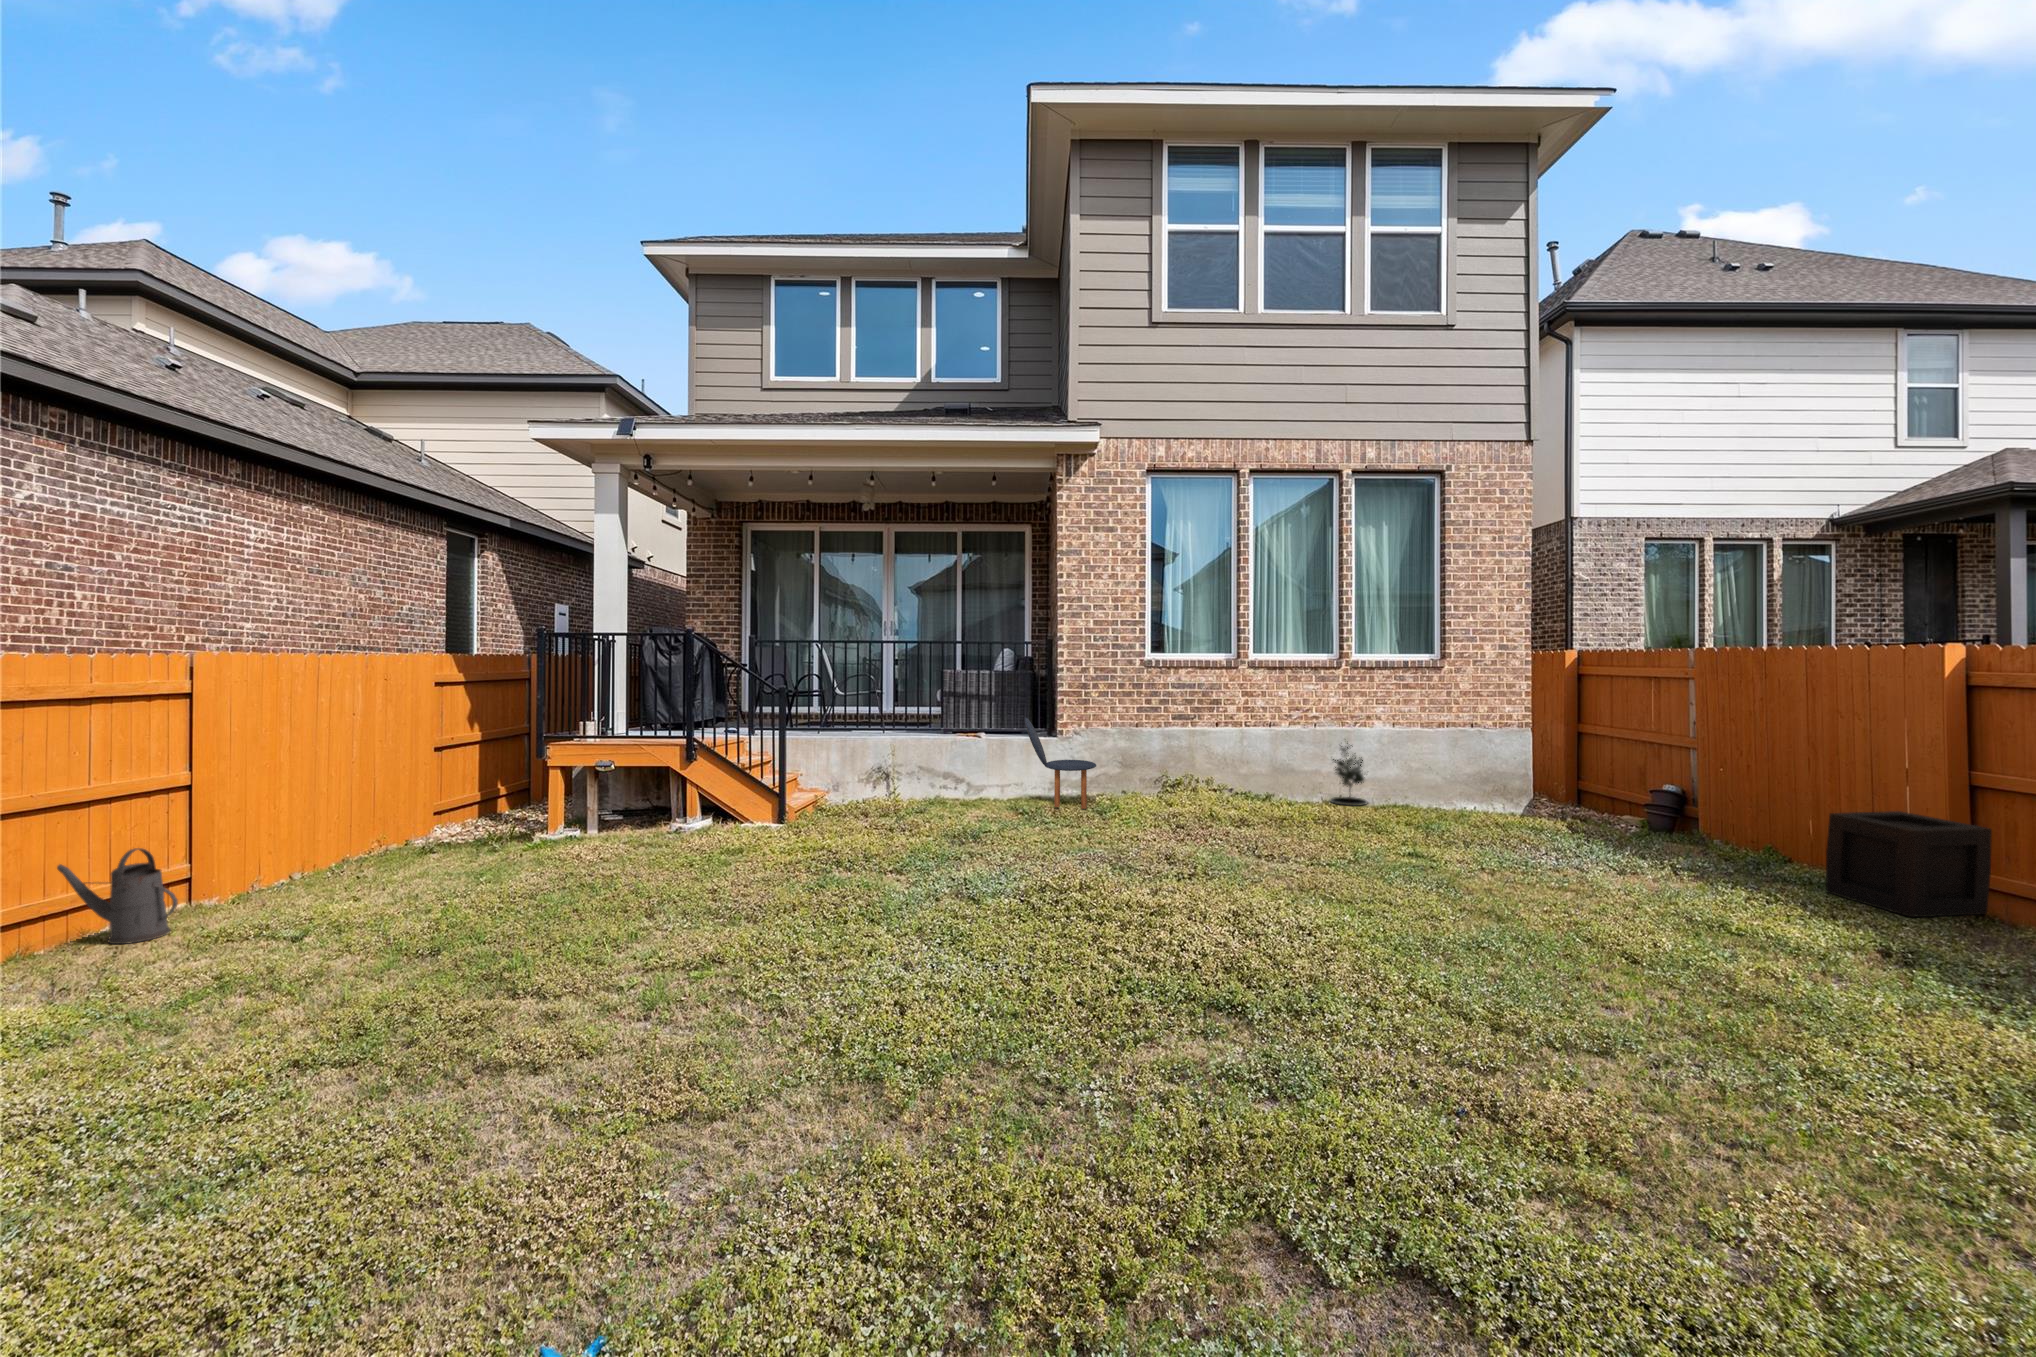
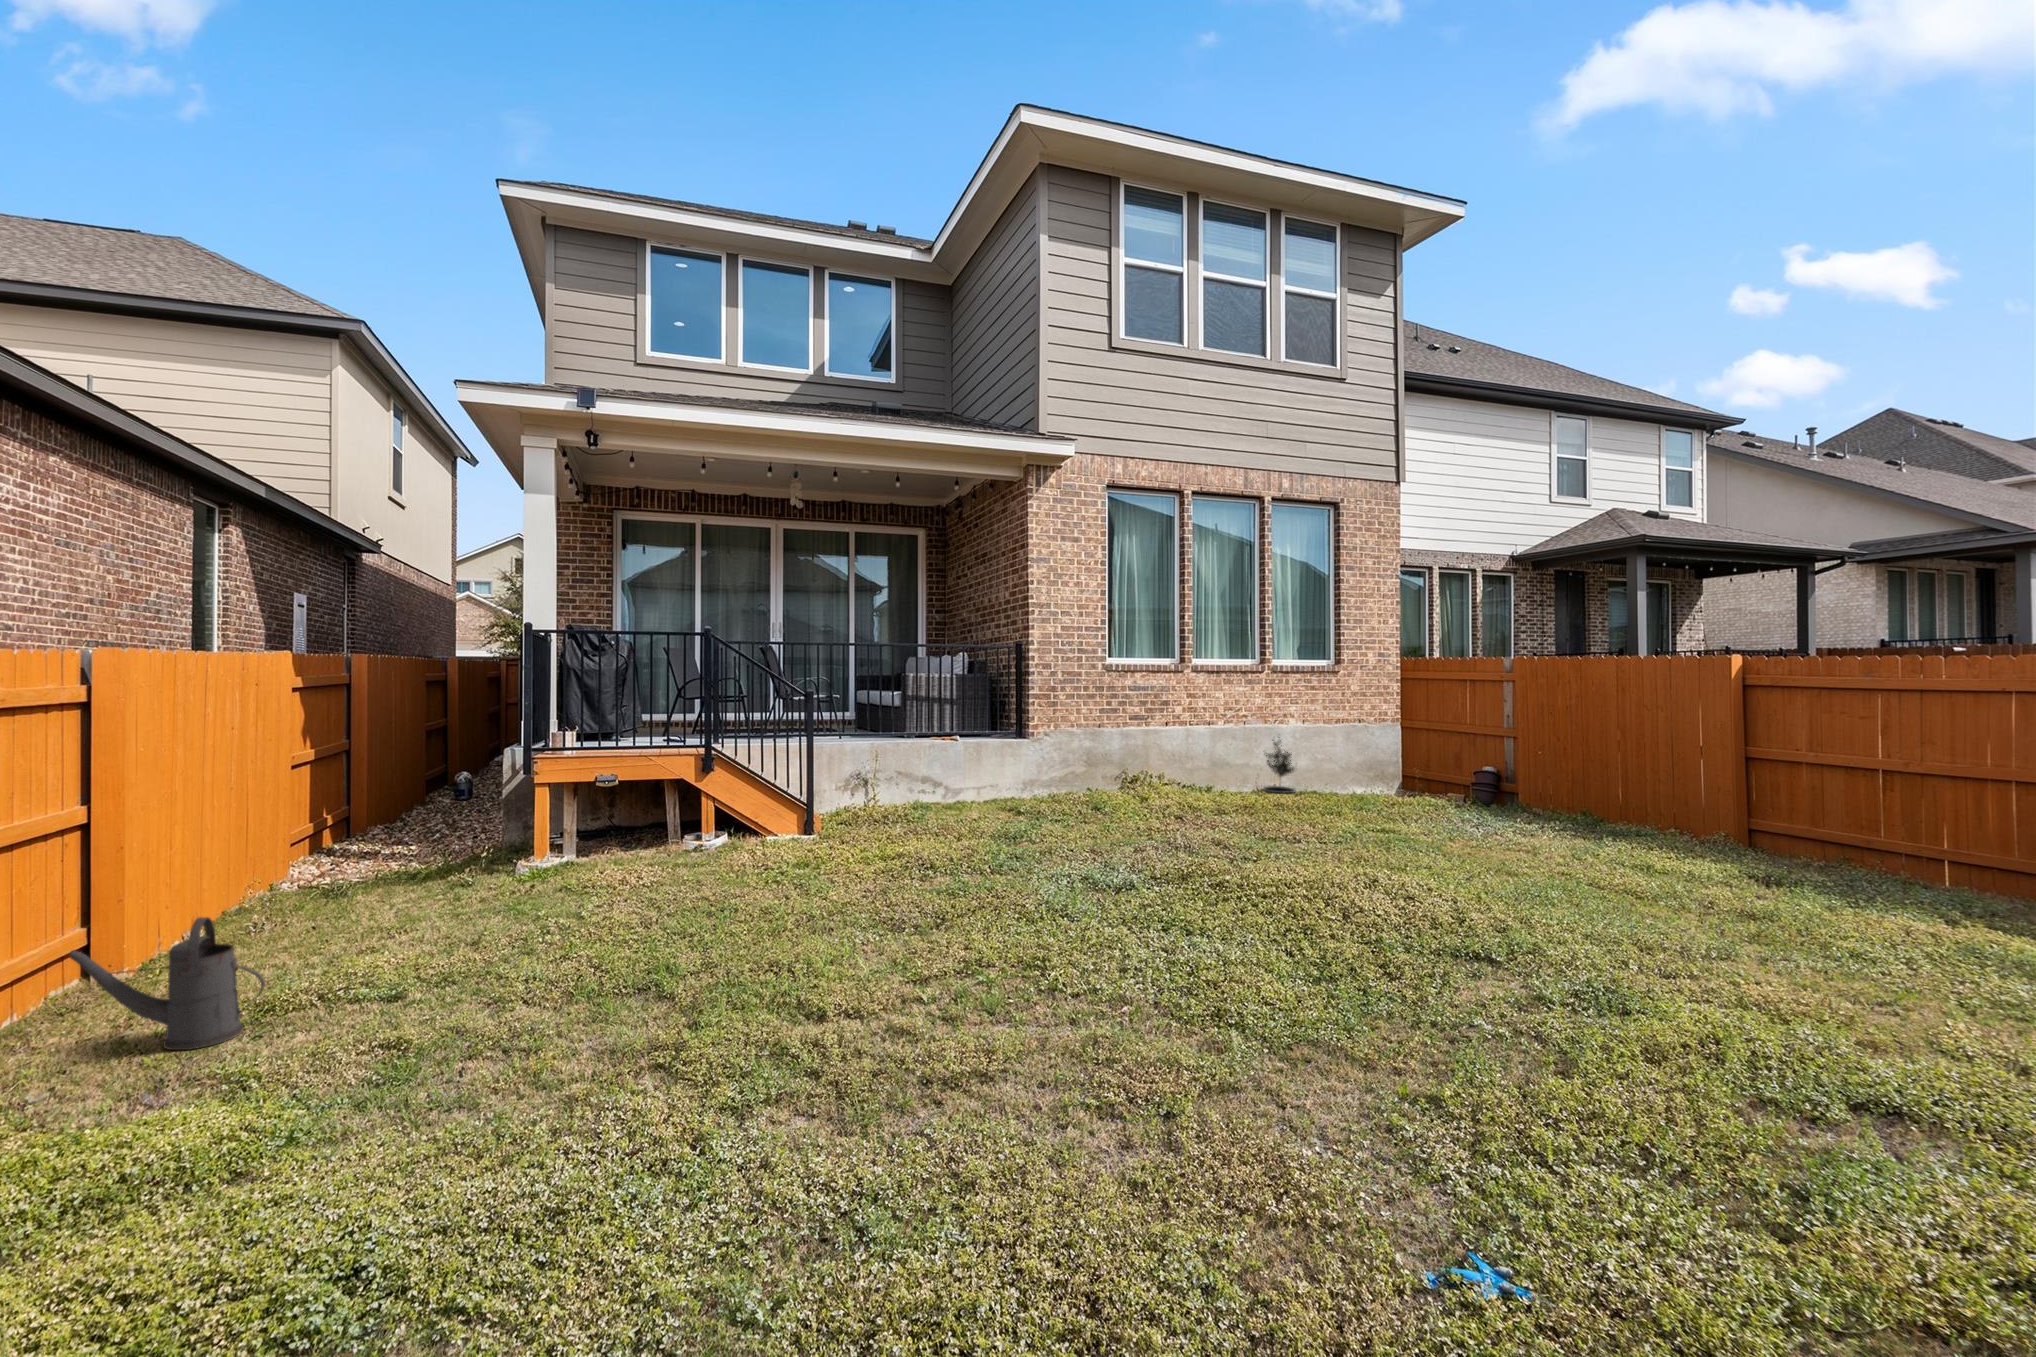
chair: present [1025,718,1096,809] -> none [1014,722,1084,809]
wooden crate: present [1826,811,1992,917] -> none [1680,773,1781,846]

